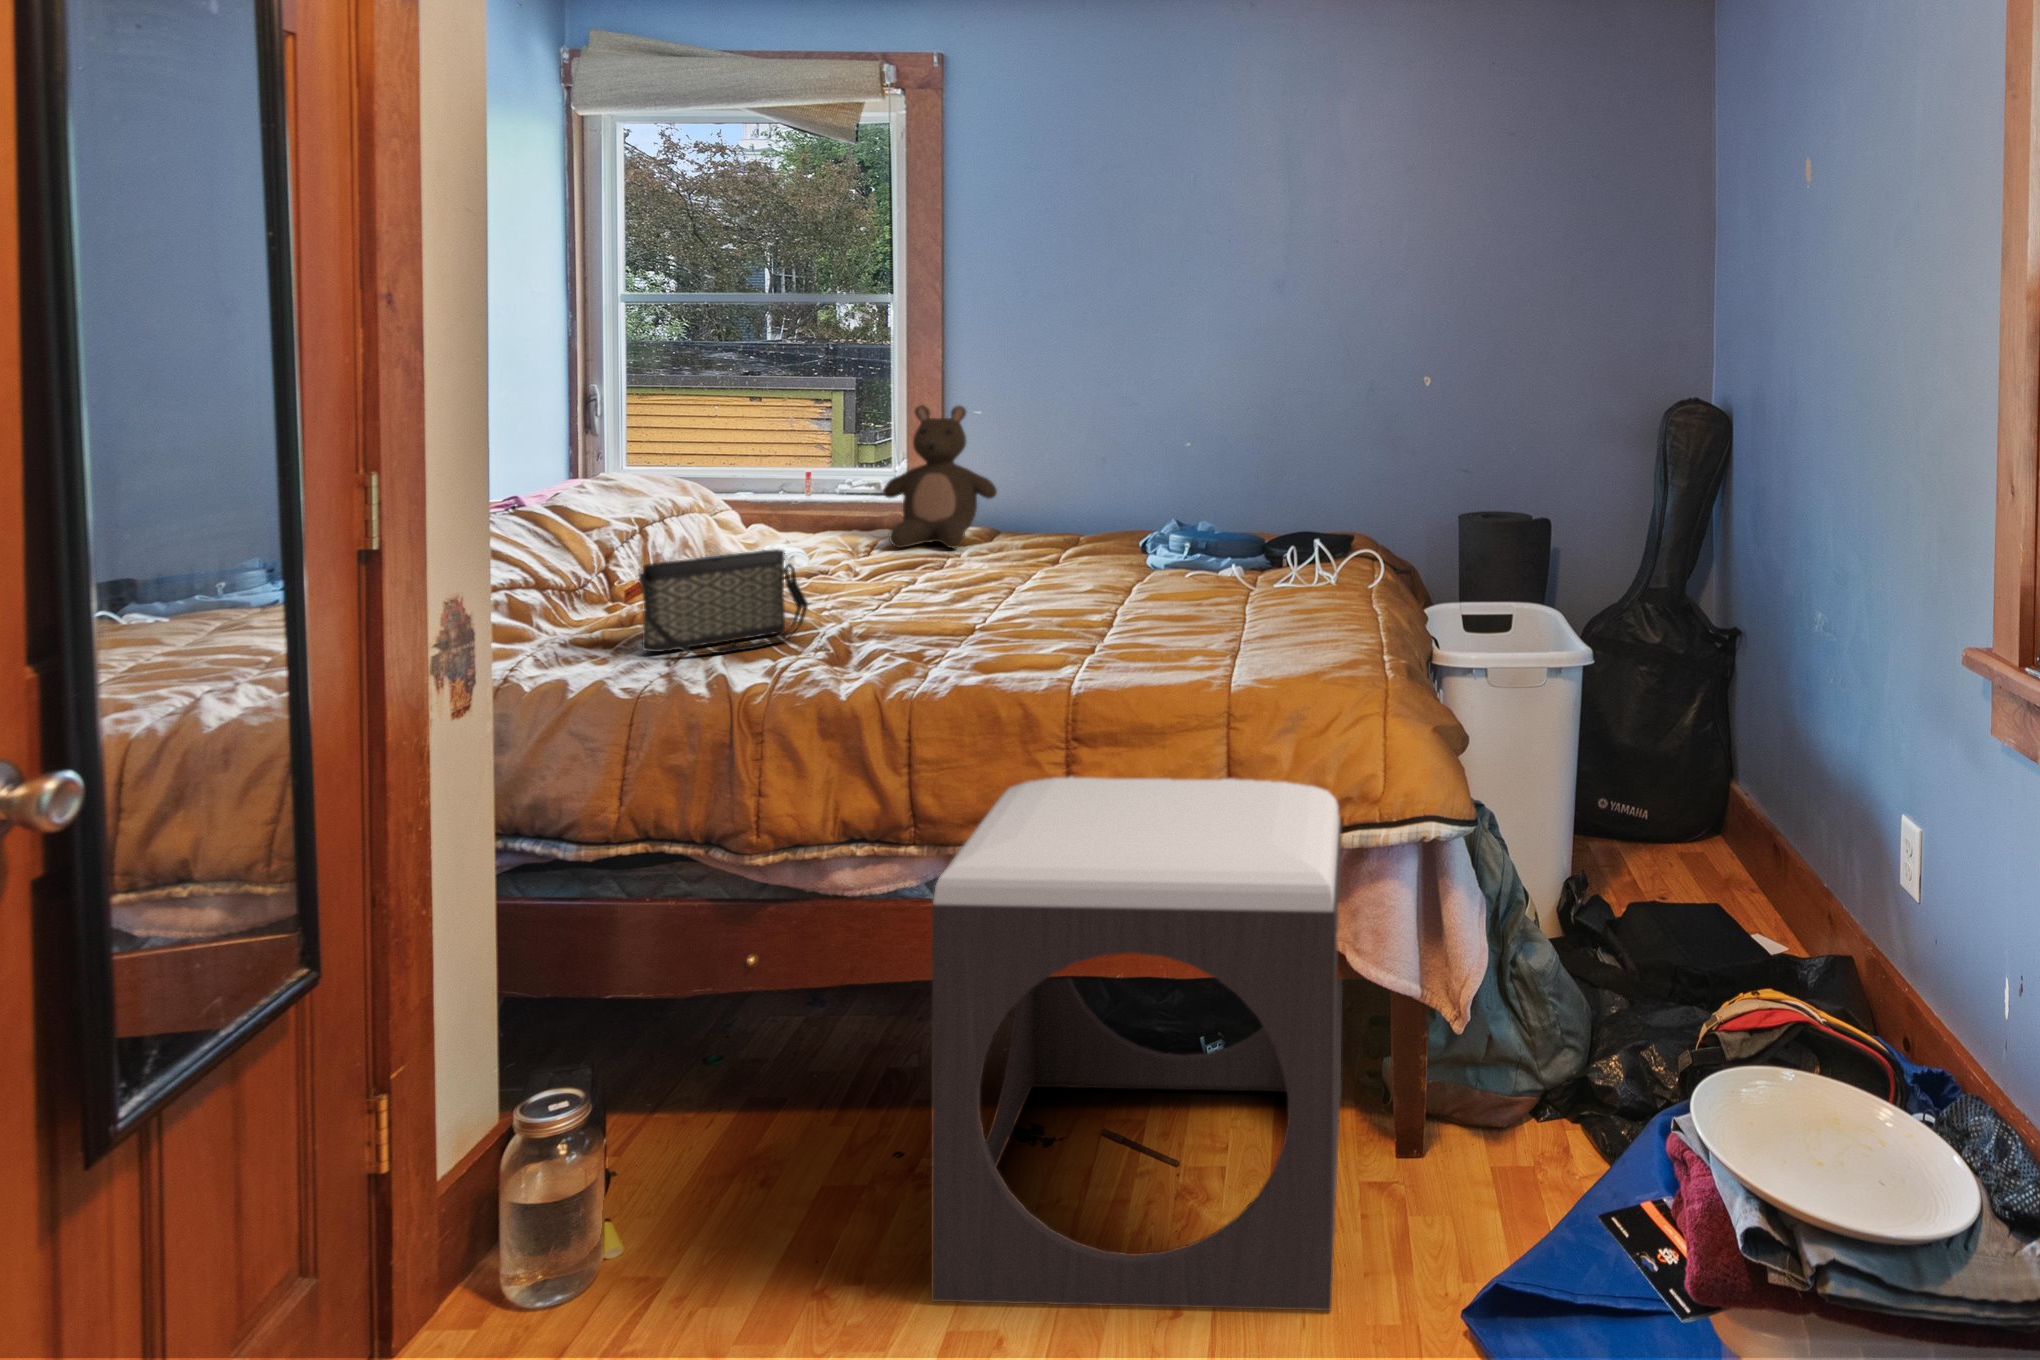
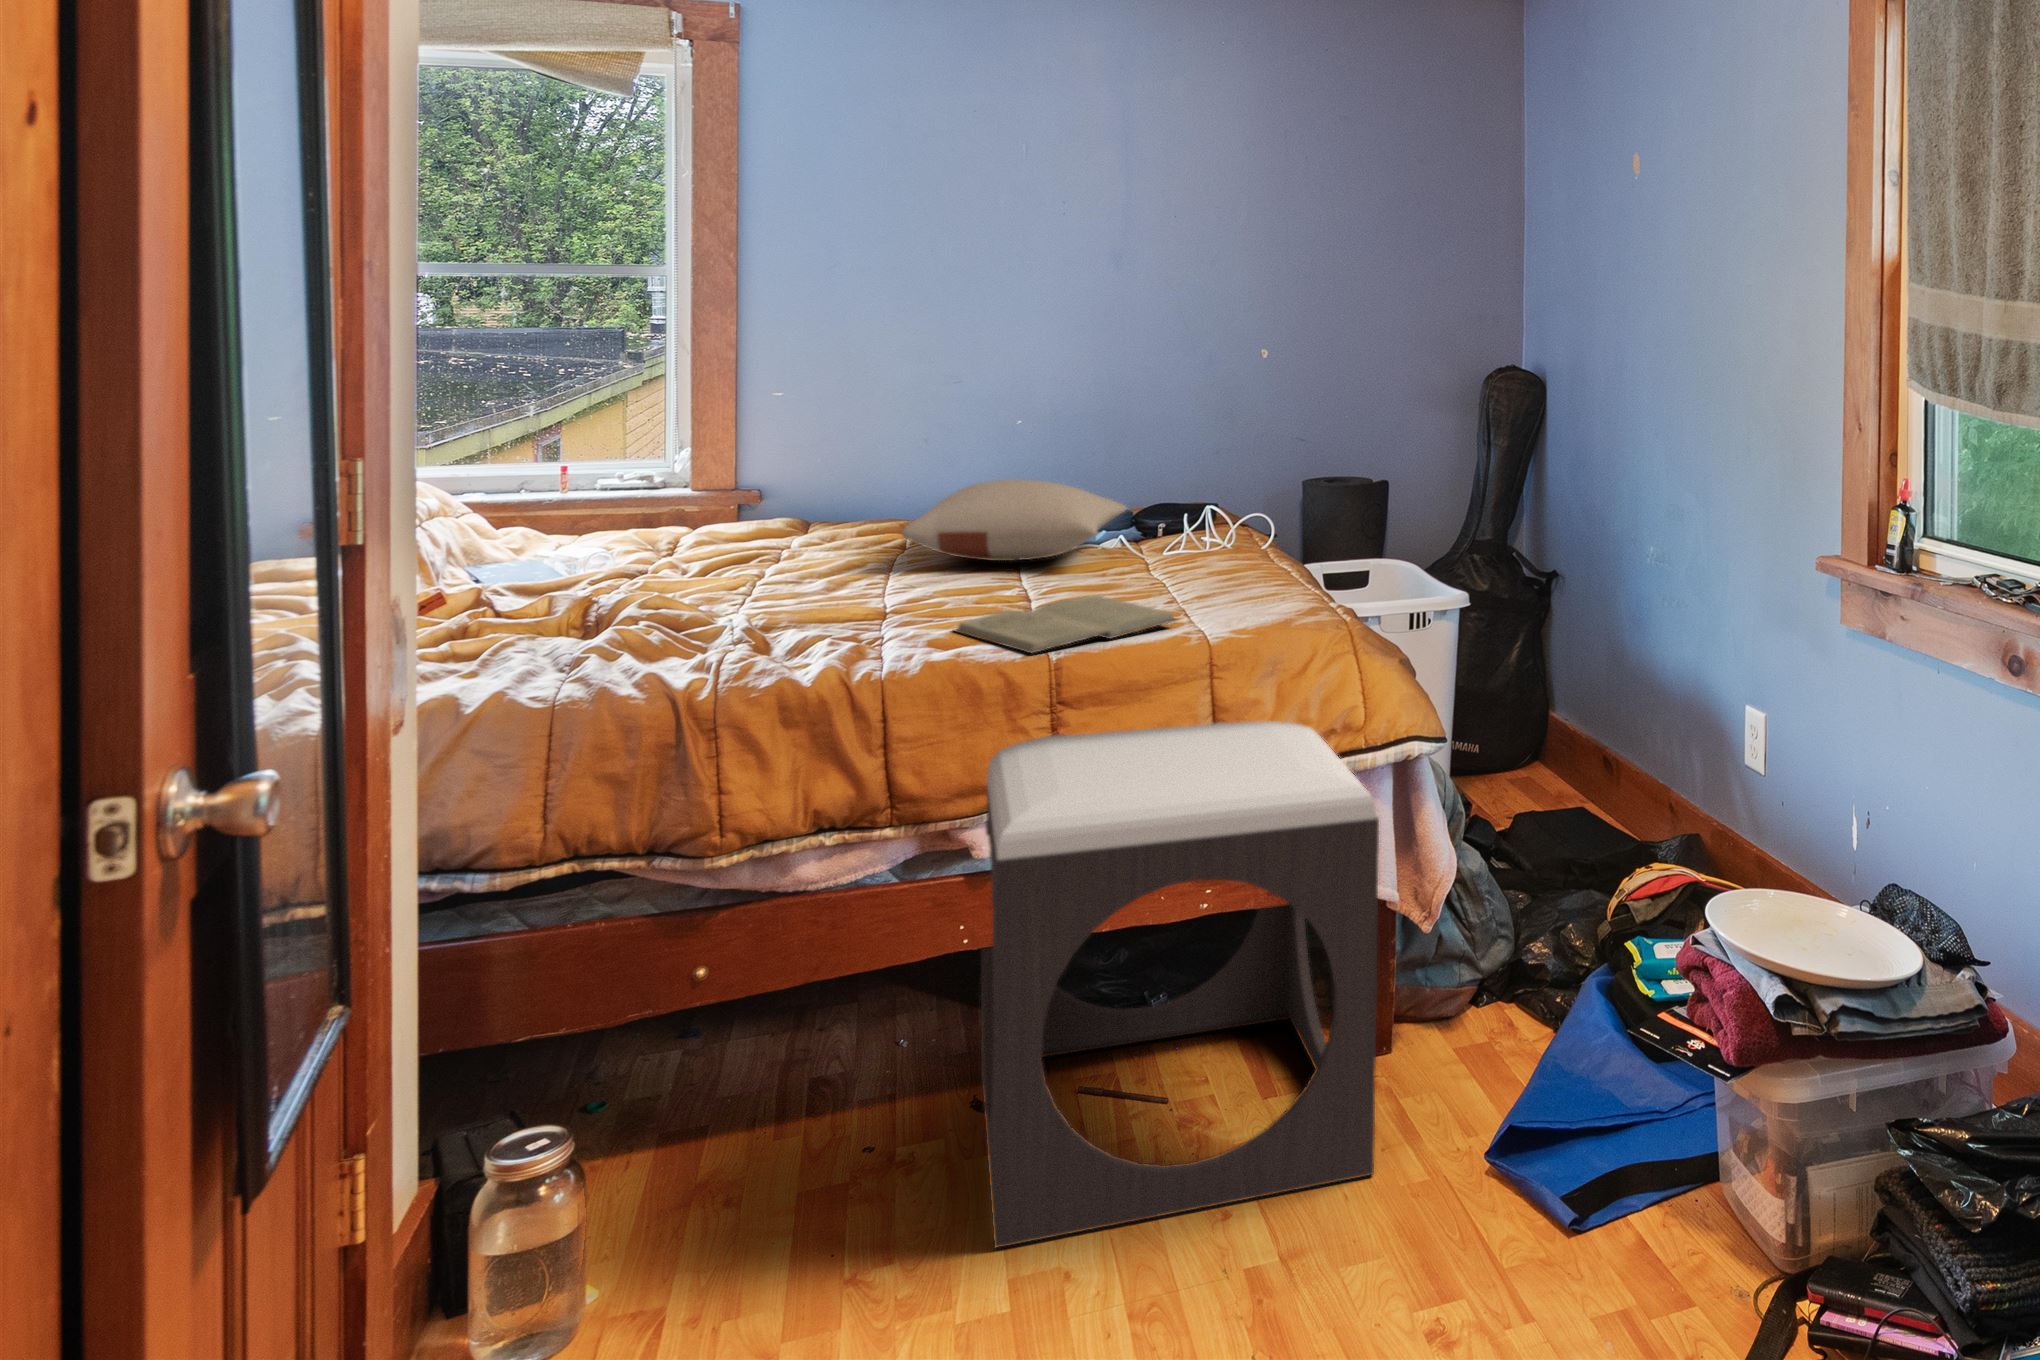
stuffed bear: present [883,405,997,548] -> none [651,389,792,549]
pillow: none [1043,500,1274,578] -> present [902,479,1127,561]
handbag: present [639,549,808,653] -> none [502,544,691,662]
book: none [1024,623,1229,683] -> present [955,595,1176,653]

